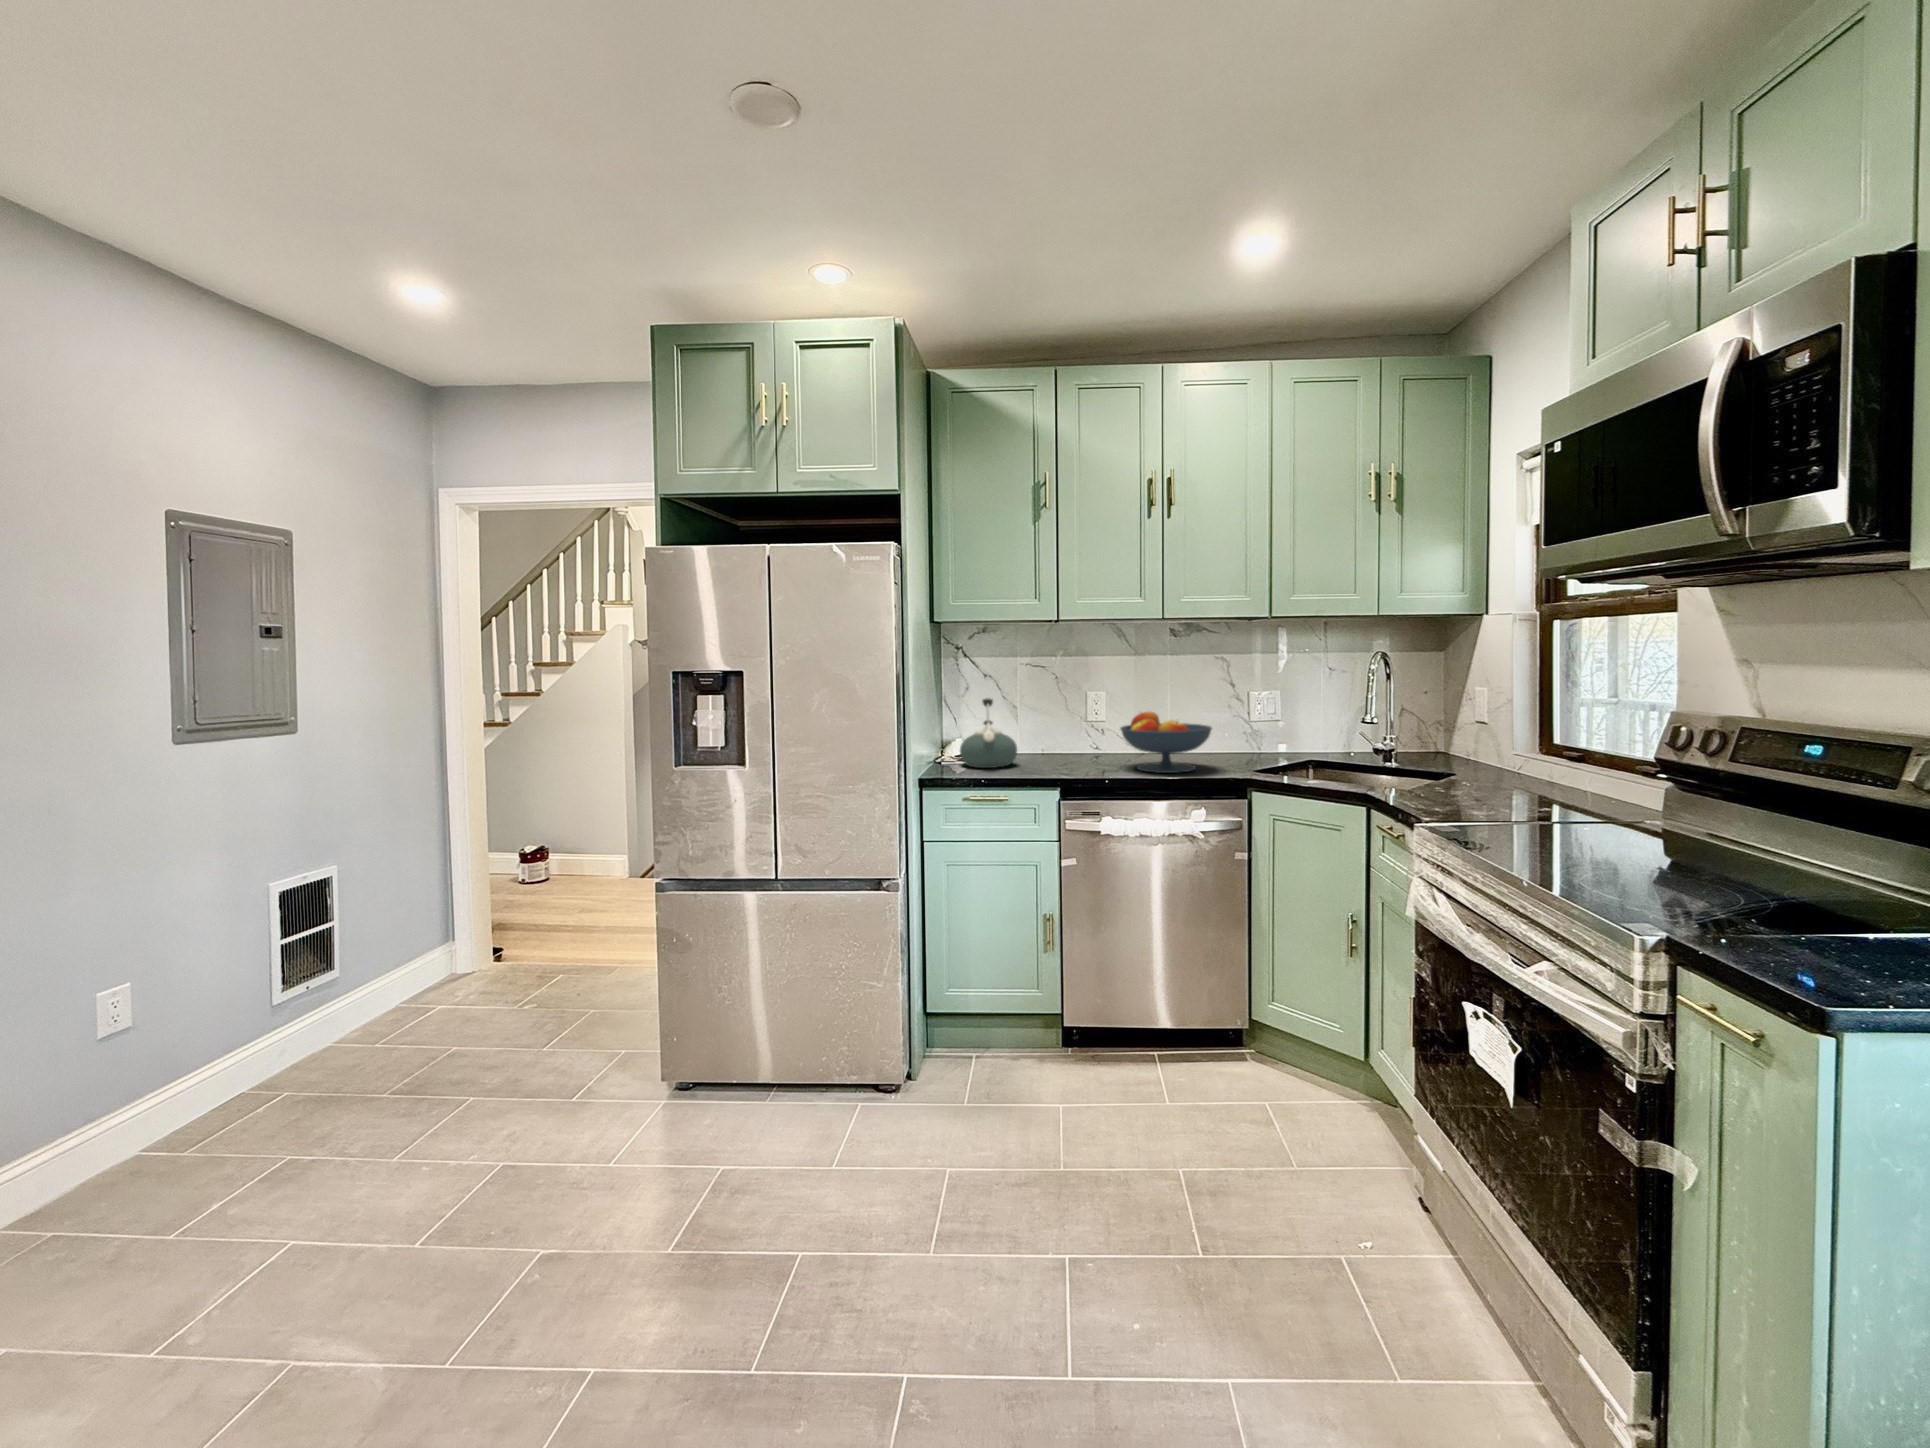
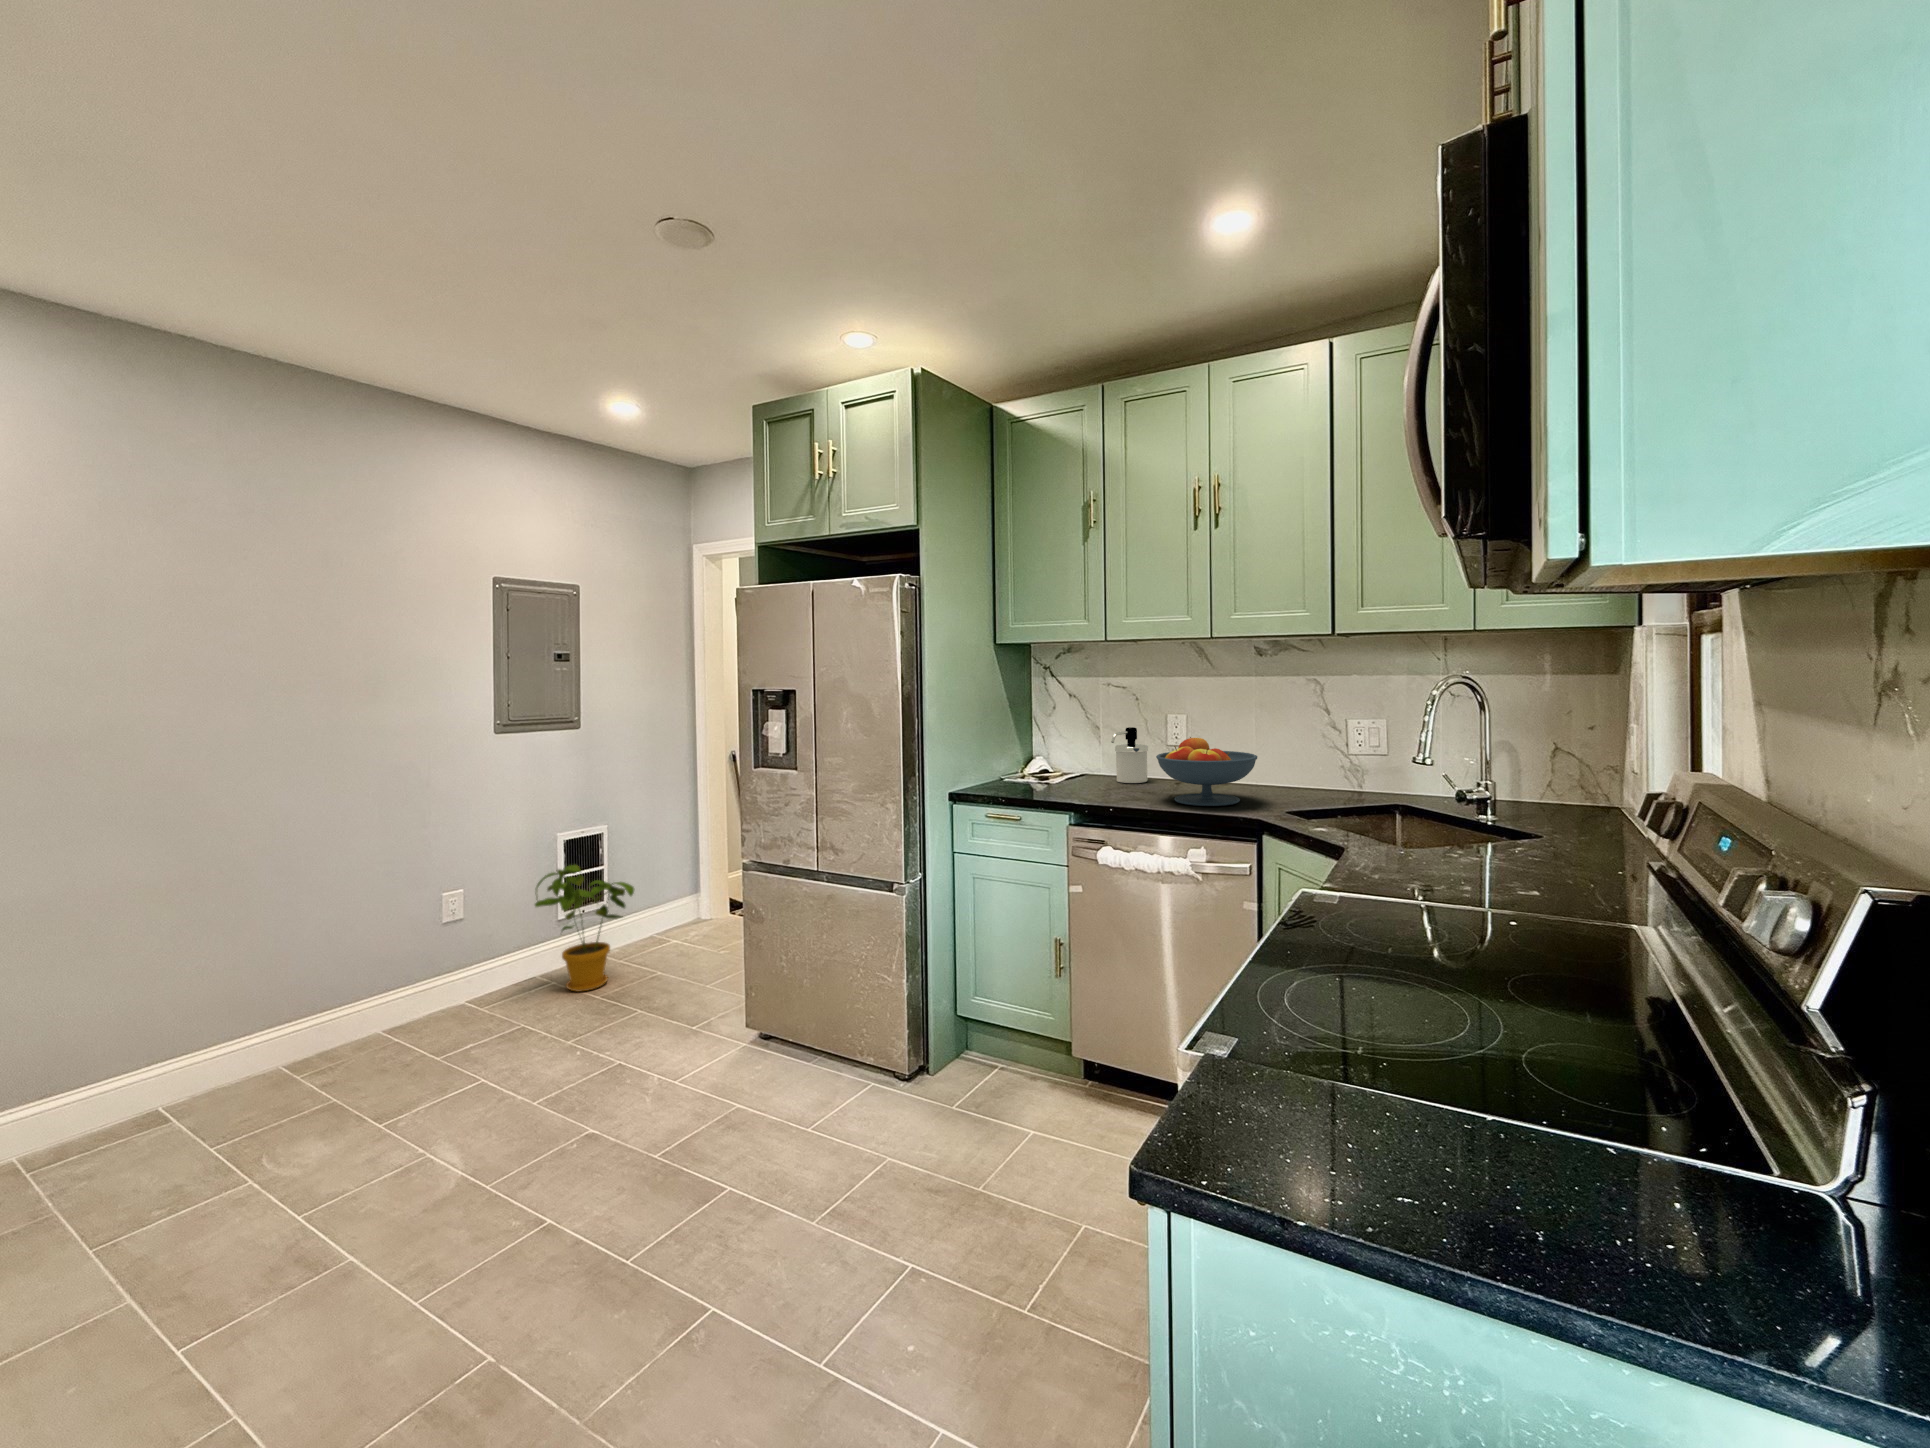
kettle: present [960,699,1017,768] -> none [1014,719,1071,787]
soap dispenser: none [1045,706,1077,759] -> present [1111,727,1148,783]
house plant: none [249,918,424,1094] -> present [535,865,634,991]

